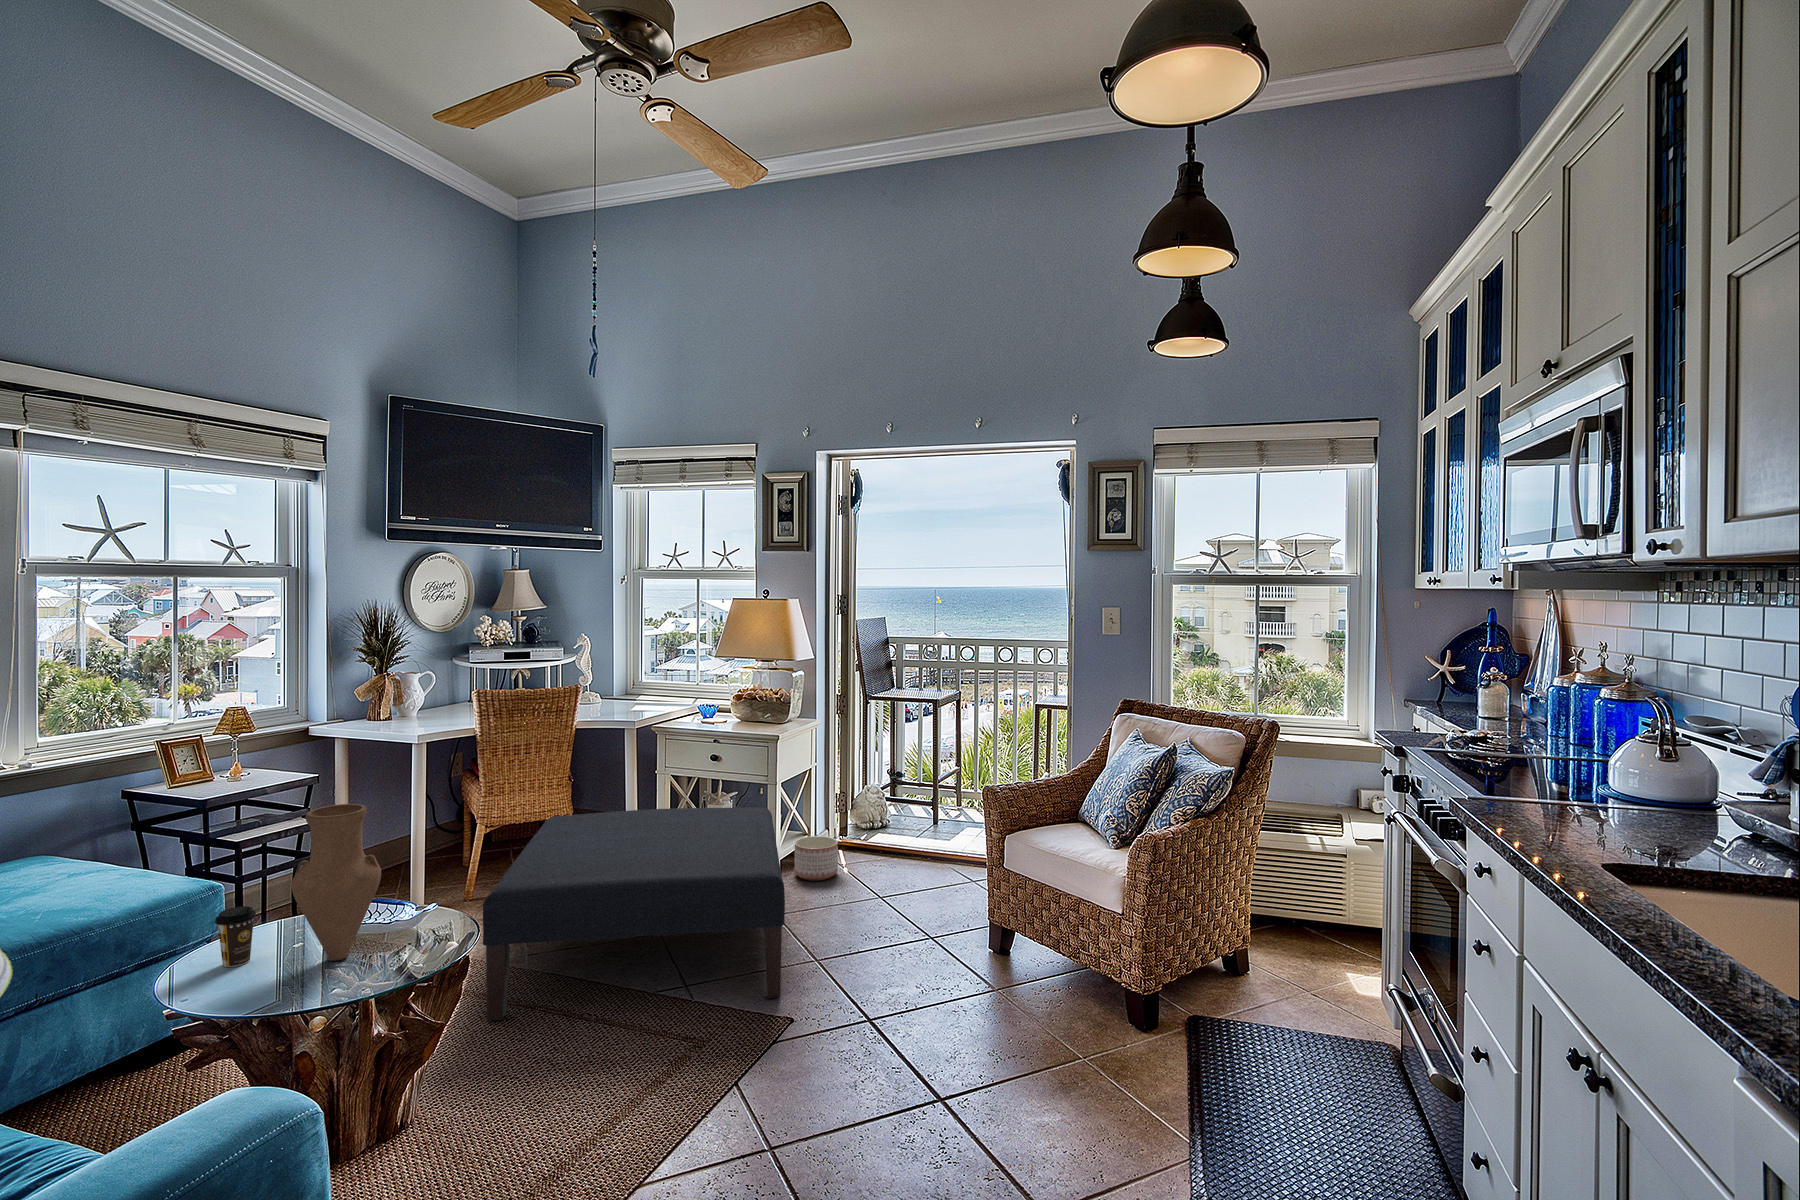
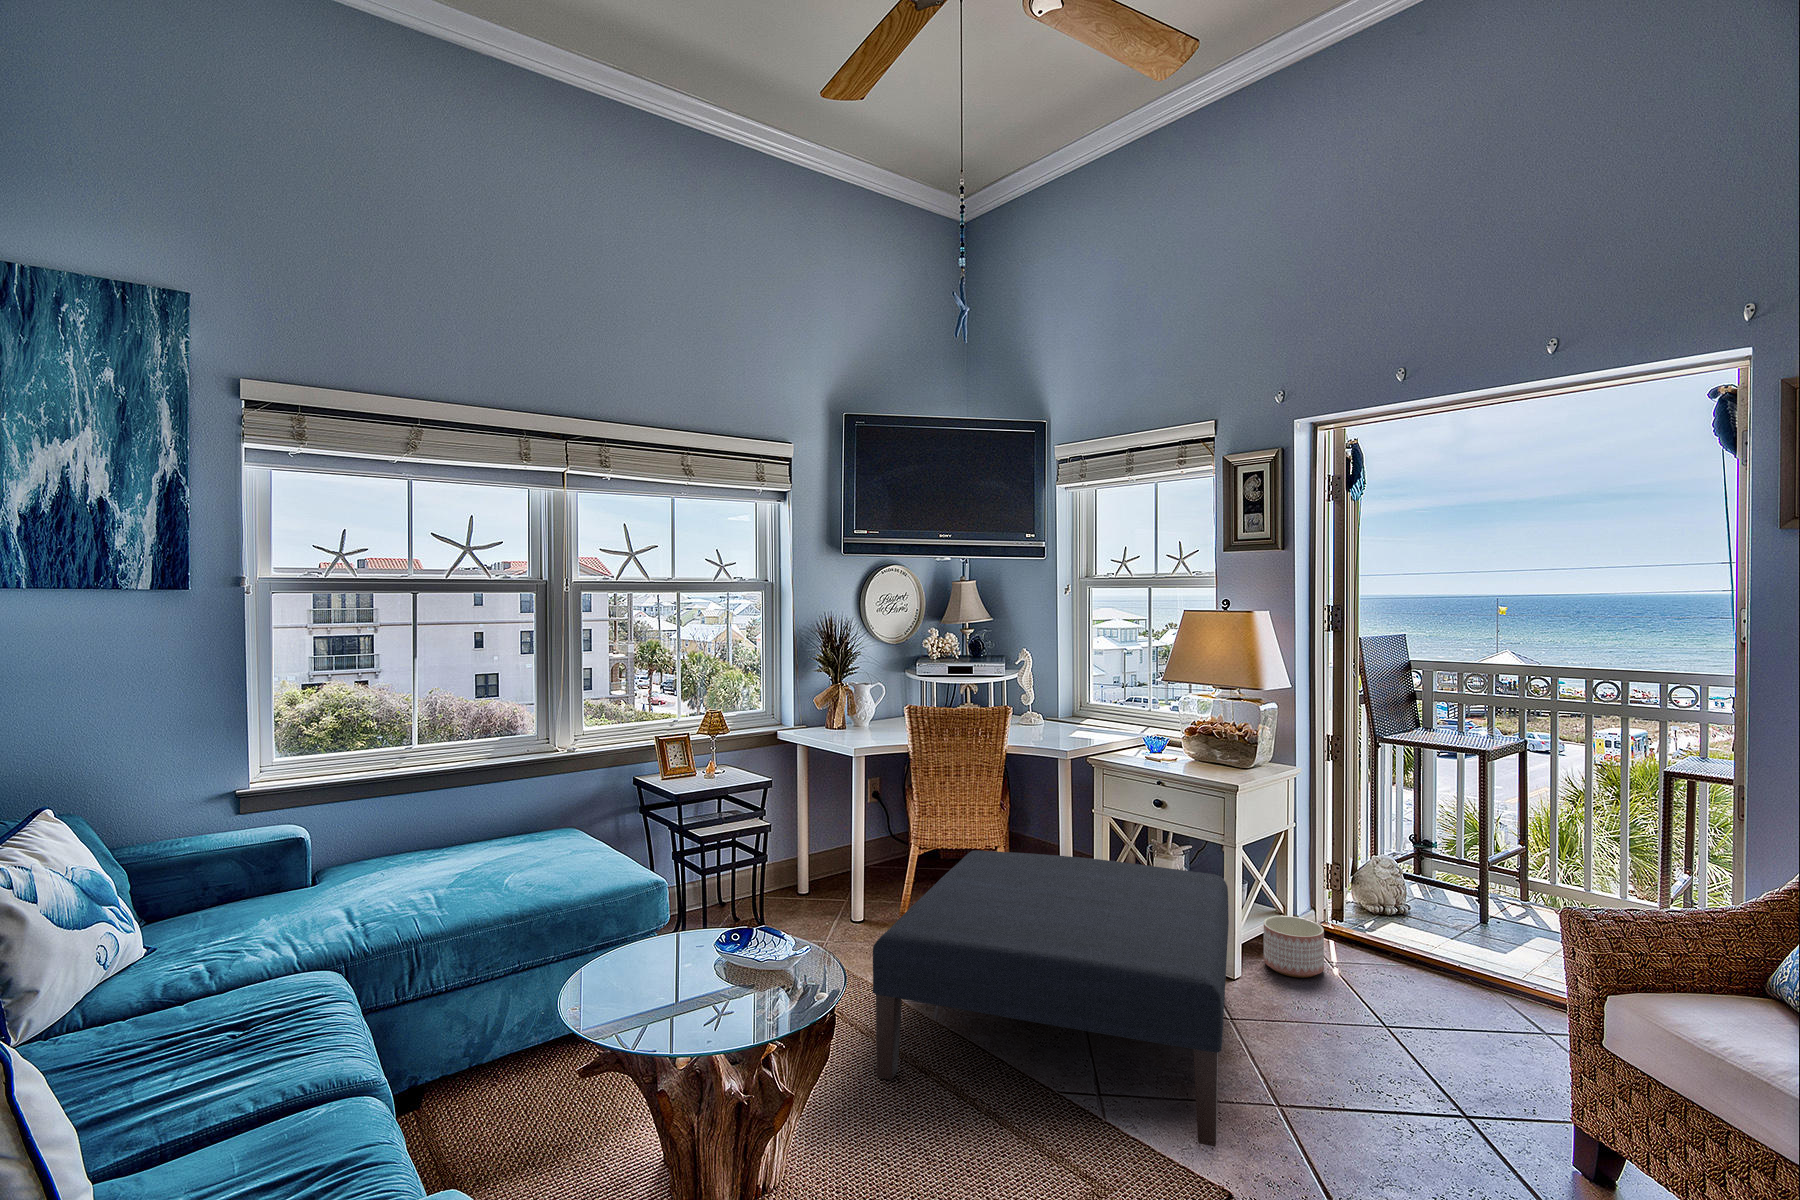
vase: present [292,804,381,961] -> none [665,829,746,994]
coffee cup: present [215,906,256,967] -> none [613,918,647,978]

